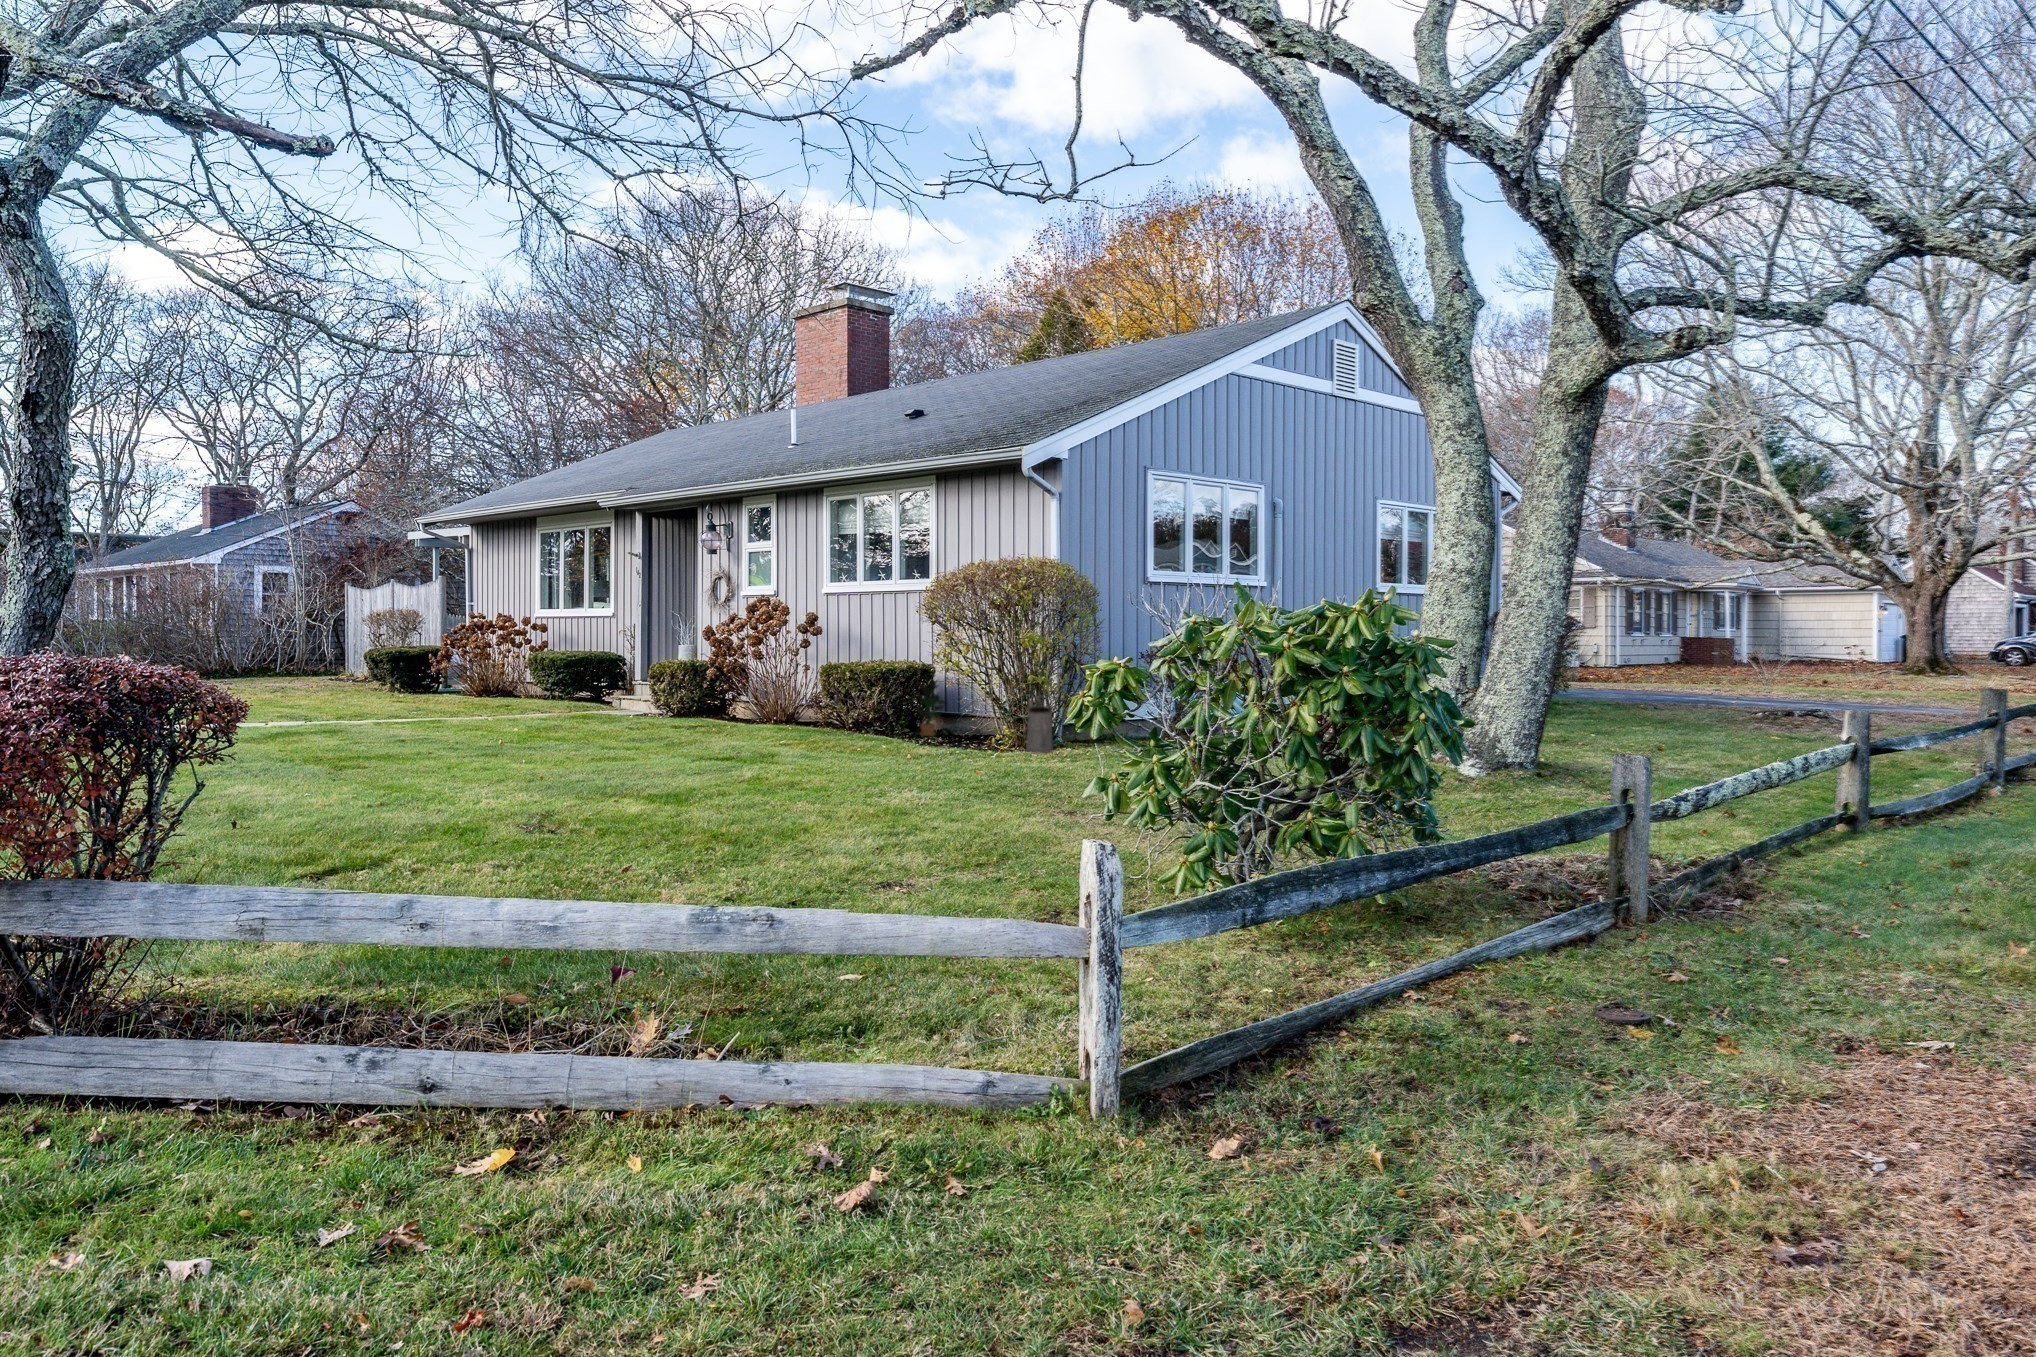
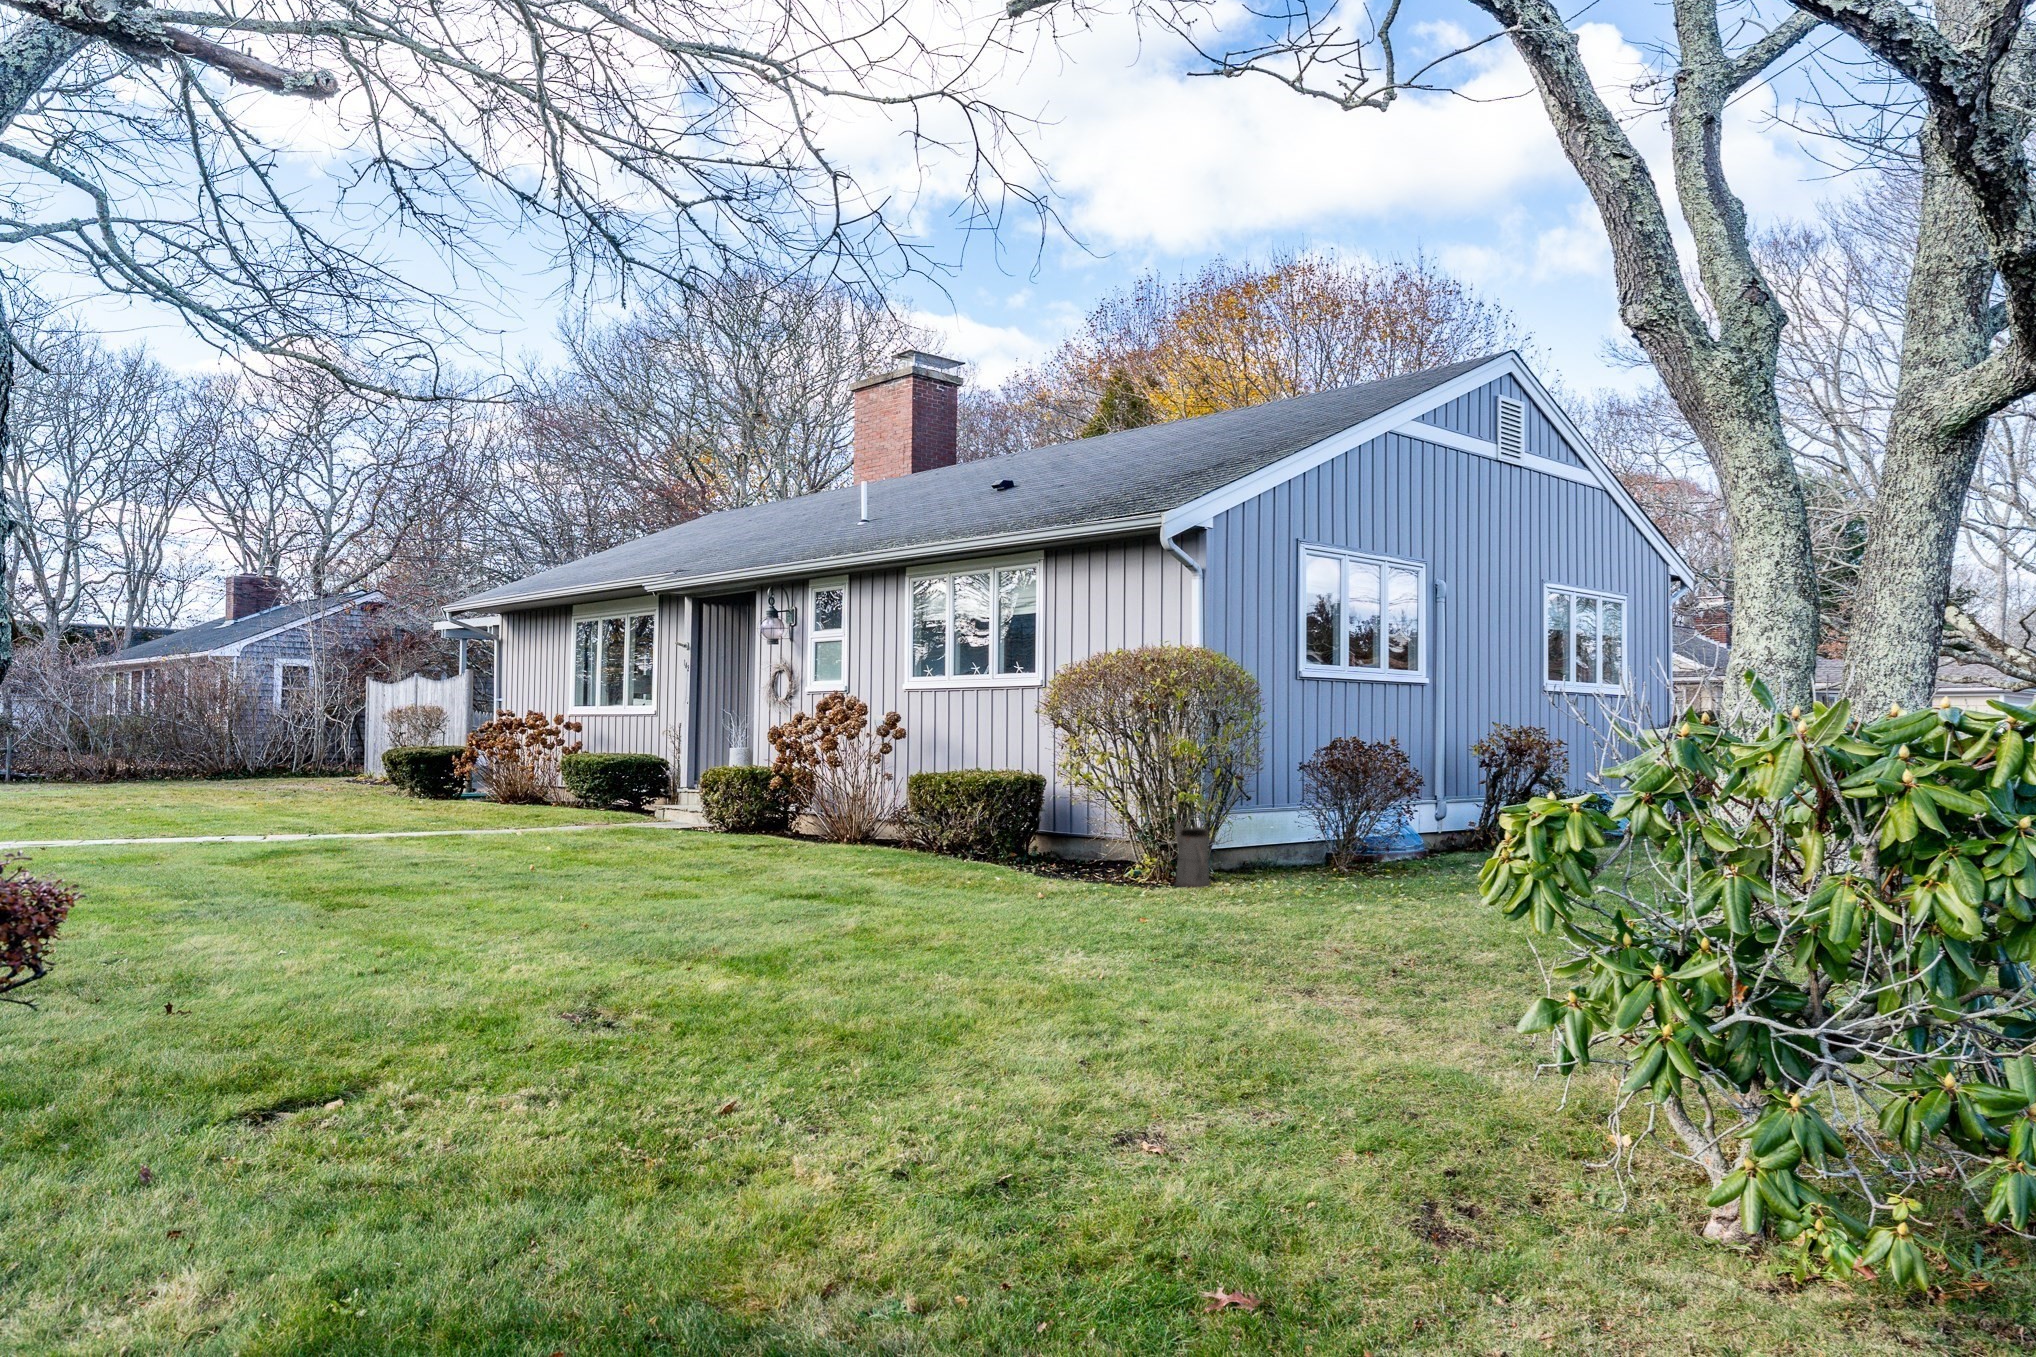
potted plant: present [916,675,945,736] -> none [1015,785,1060,861]

